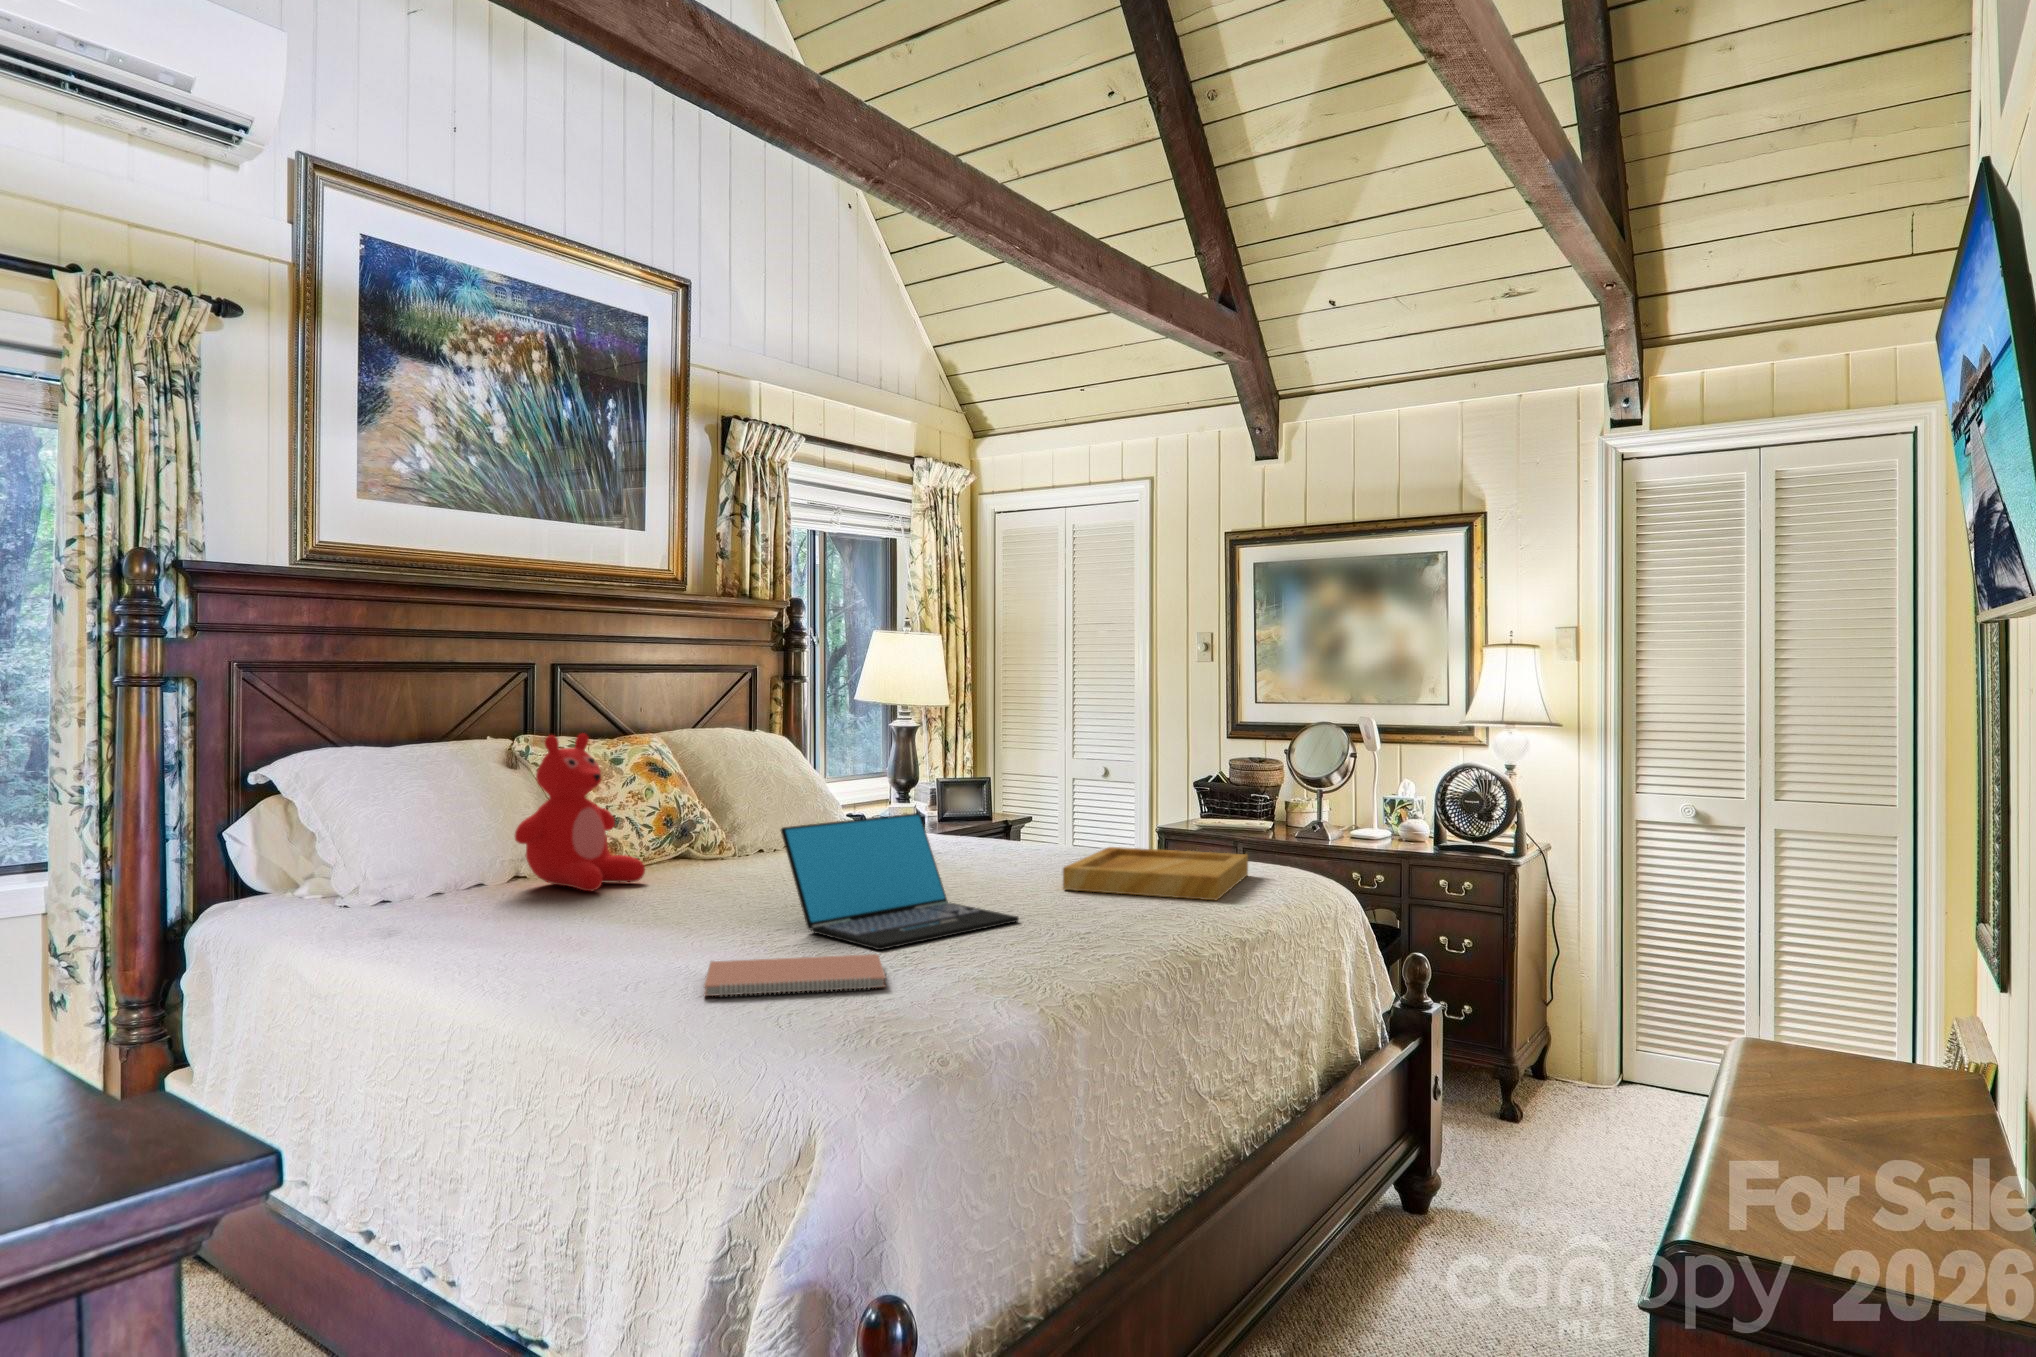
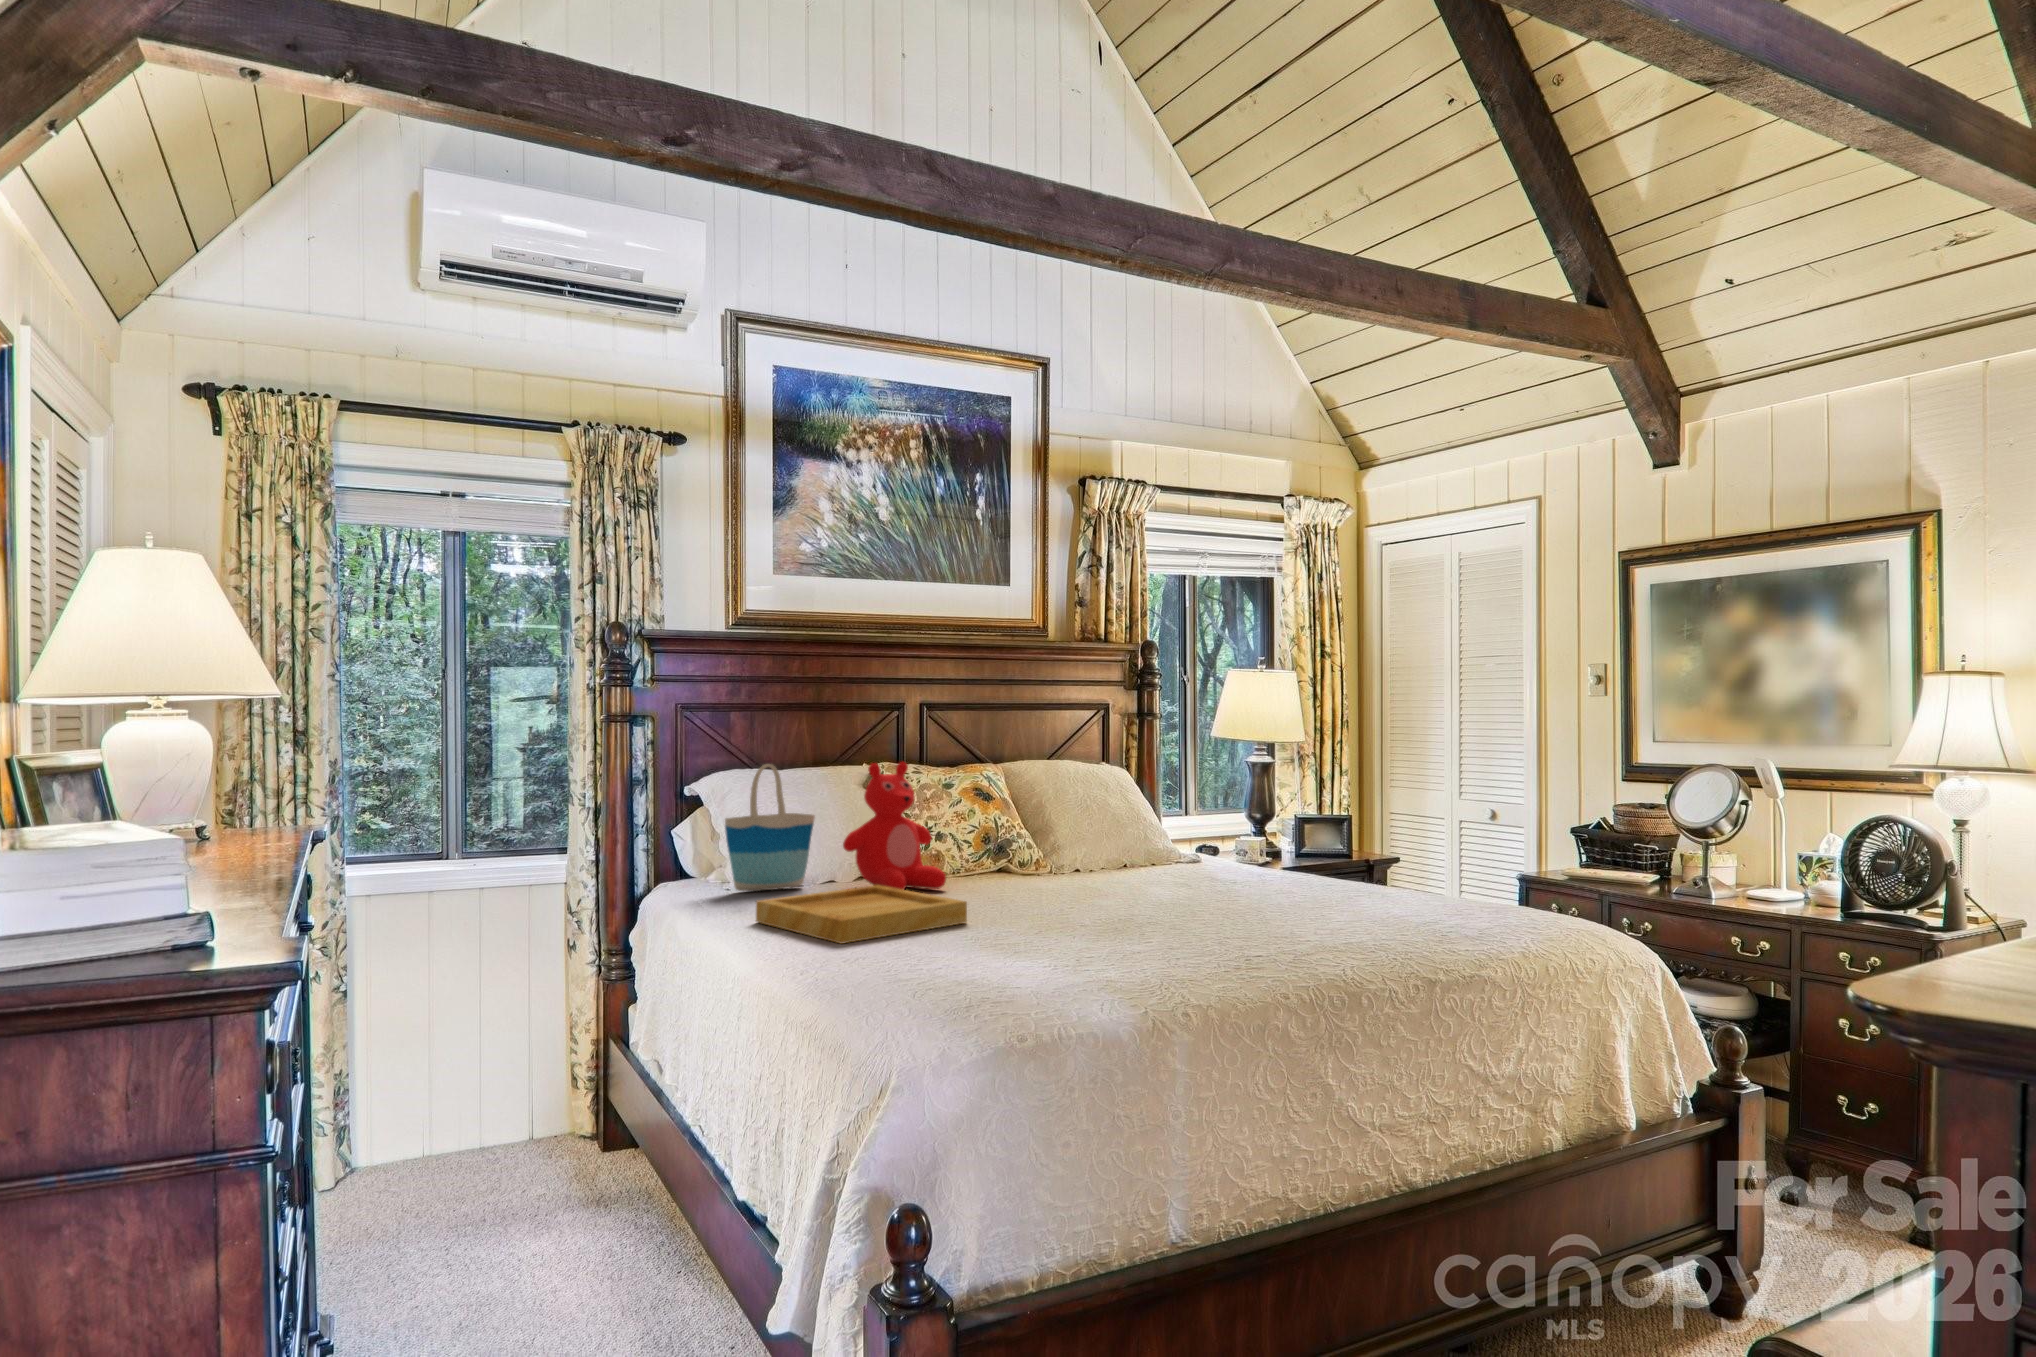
tote bag: none [350,738,468,902] -> present [725,764,815,891]
laptop: present [781,813,1019,950] -> none [1002,841,1207,959]
tray: present [1063,847,1248,900] -> present [756,885,967,944]
notebook: present [704,954,885,996] -> none [870,954,1034,988]

